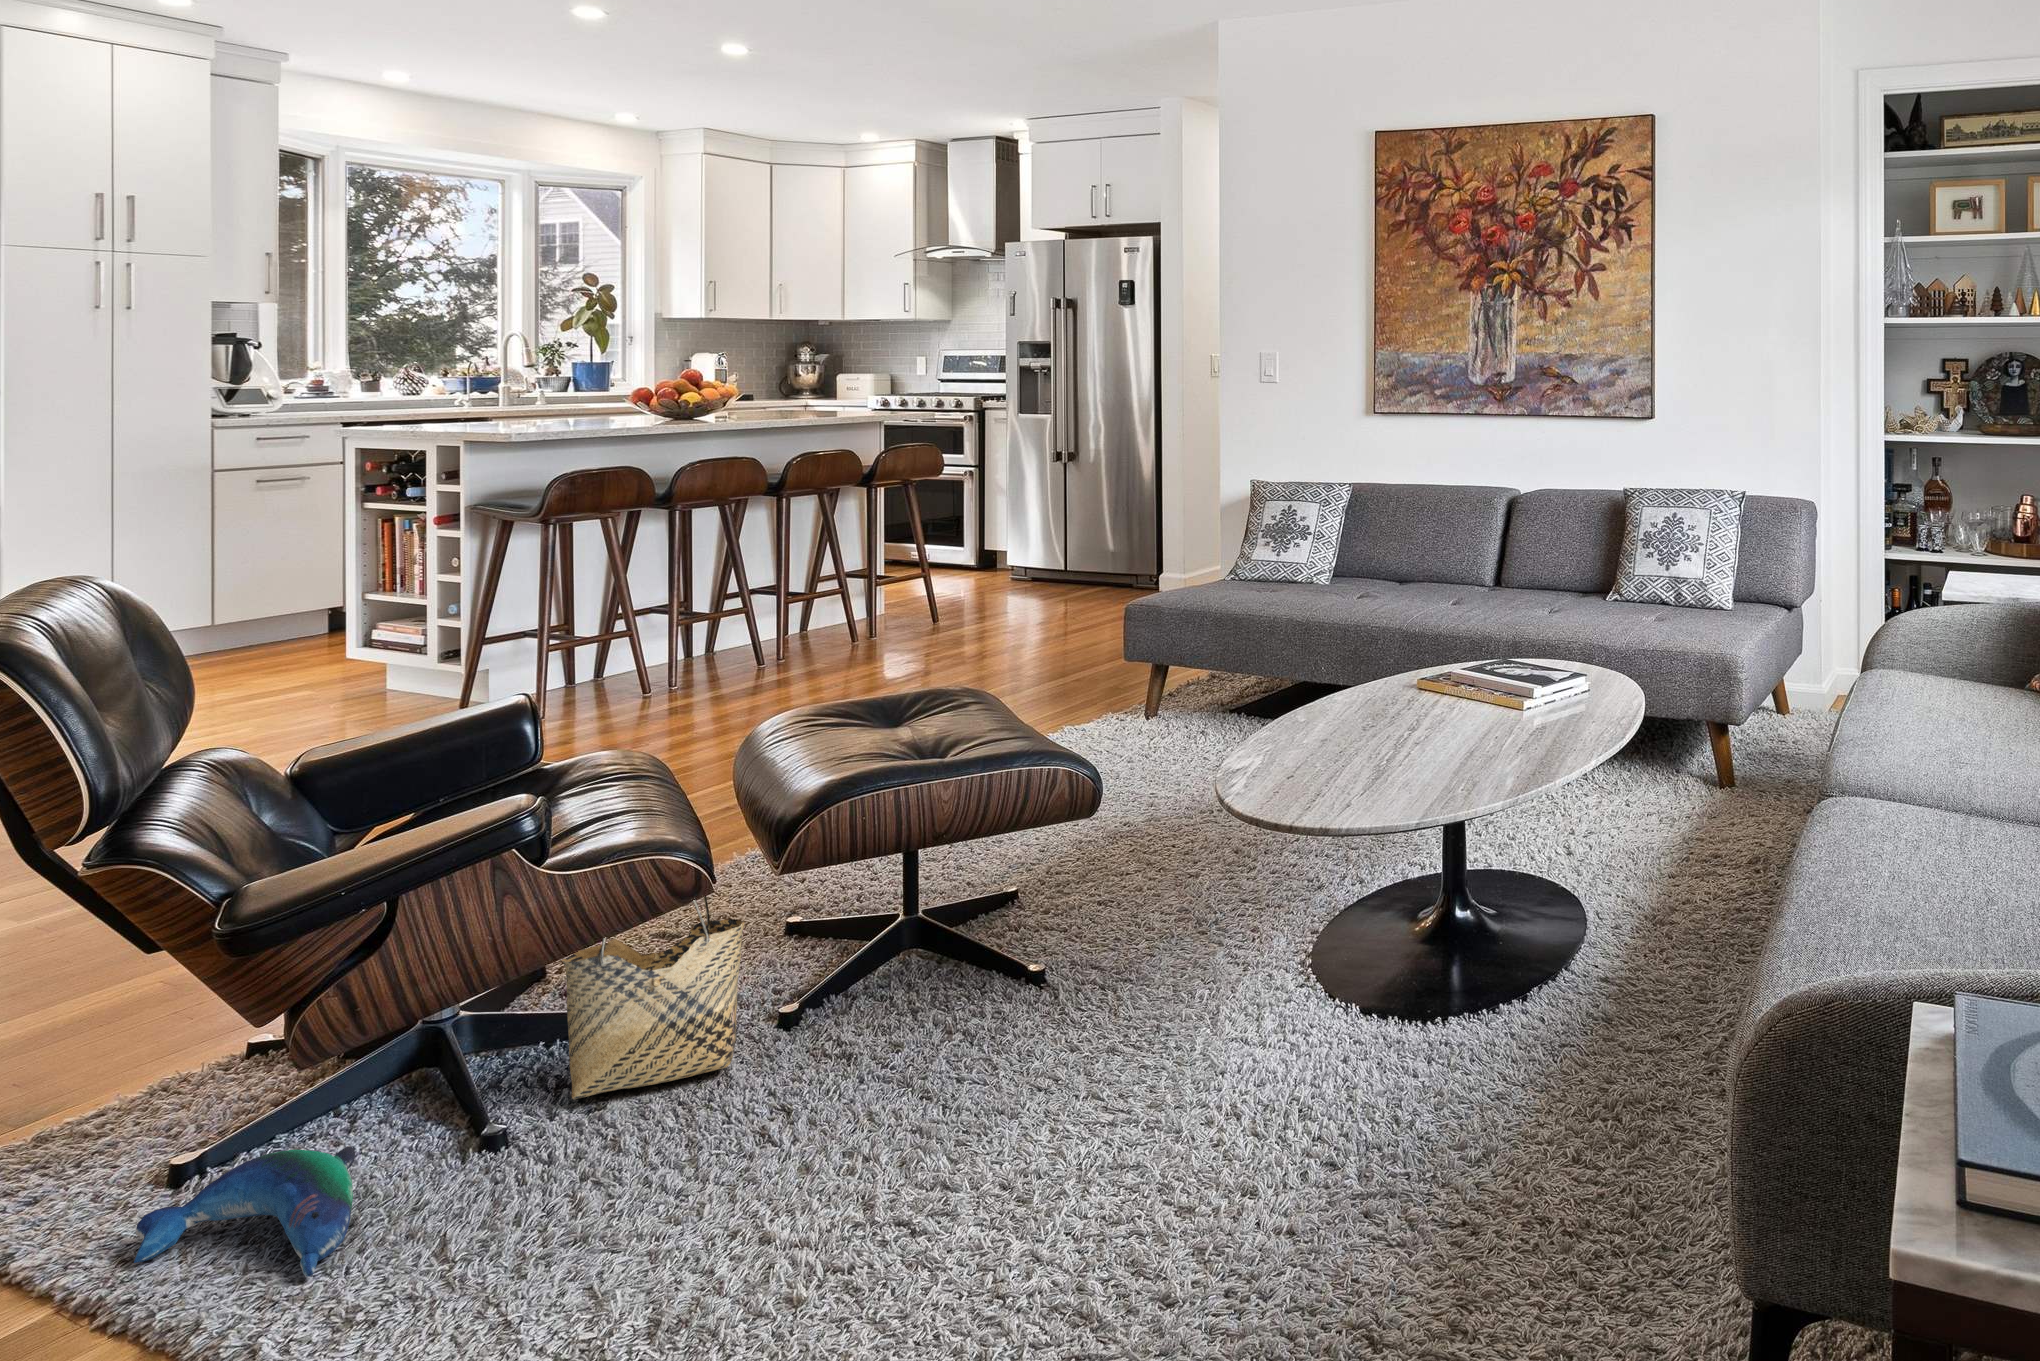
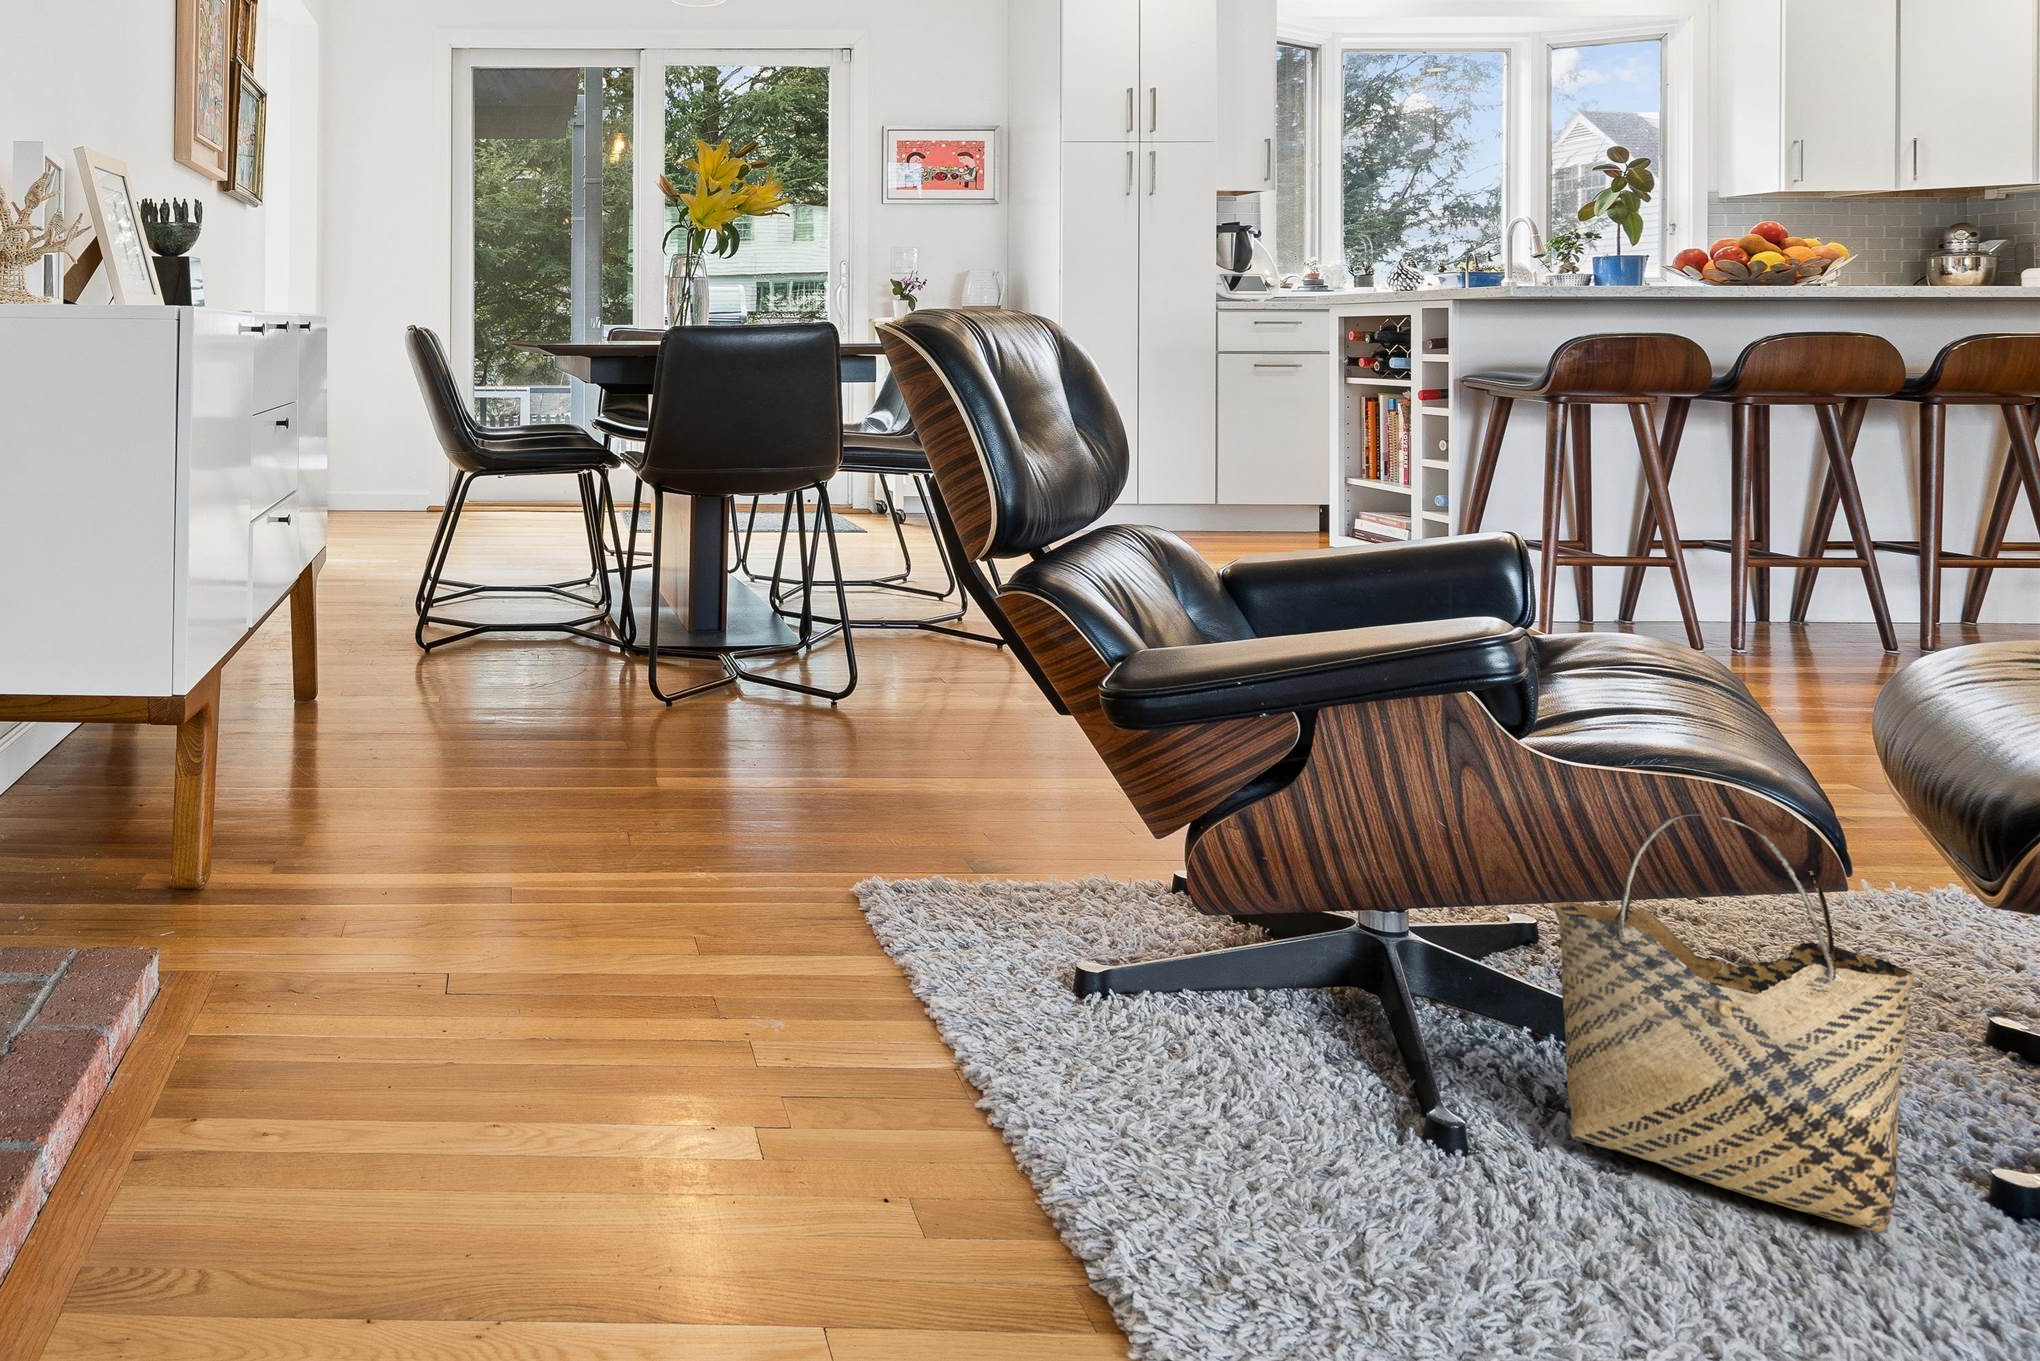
plush toy: present [134,1146,355,1276] -> none [1026,994,1255,1183]

